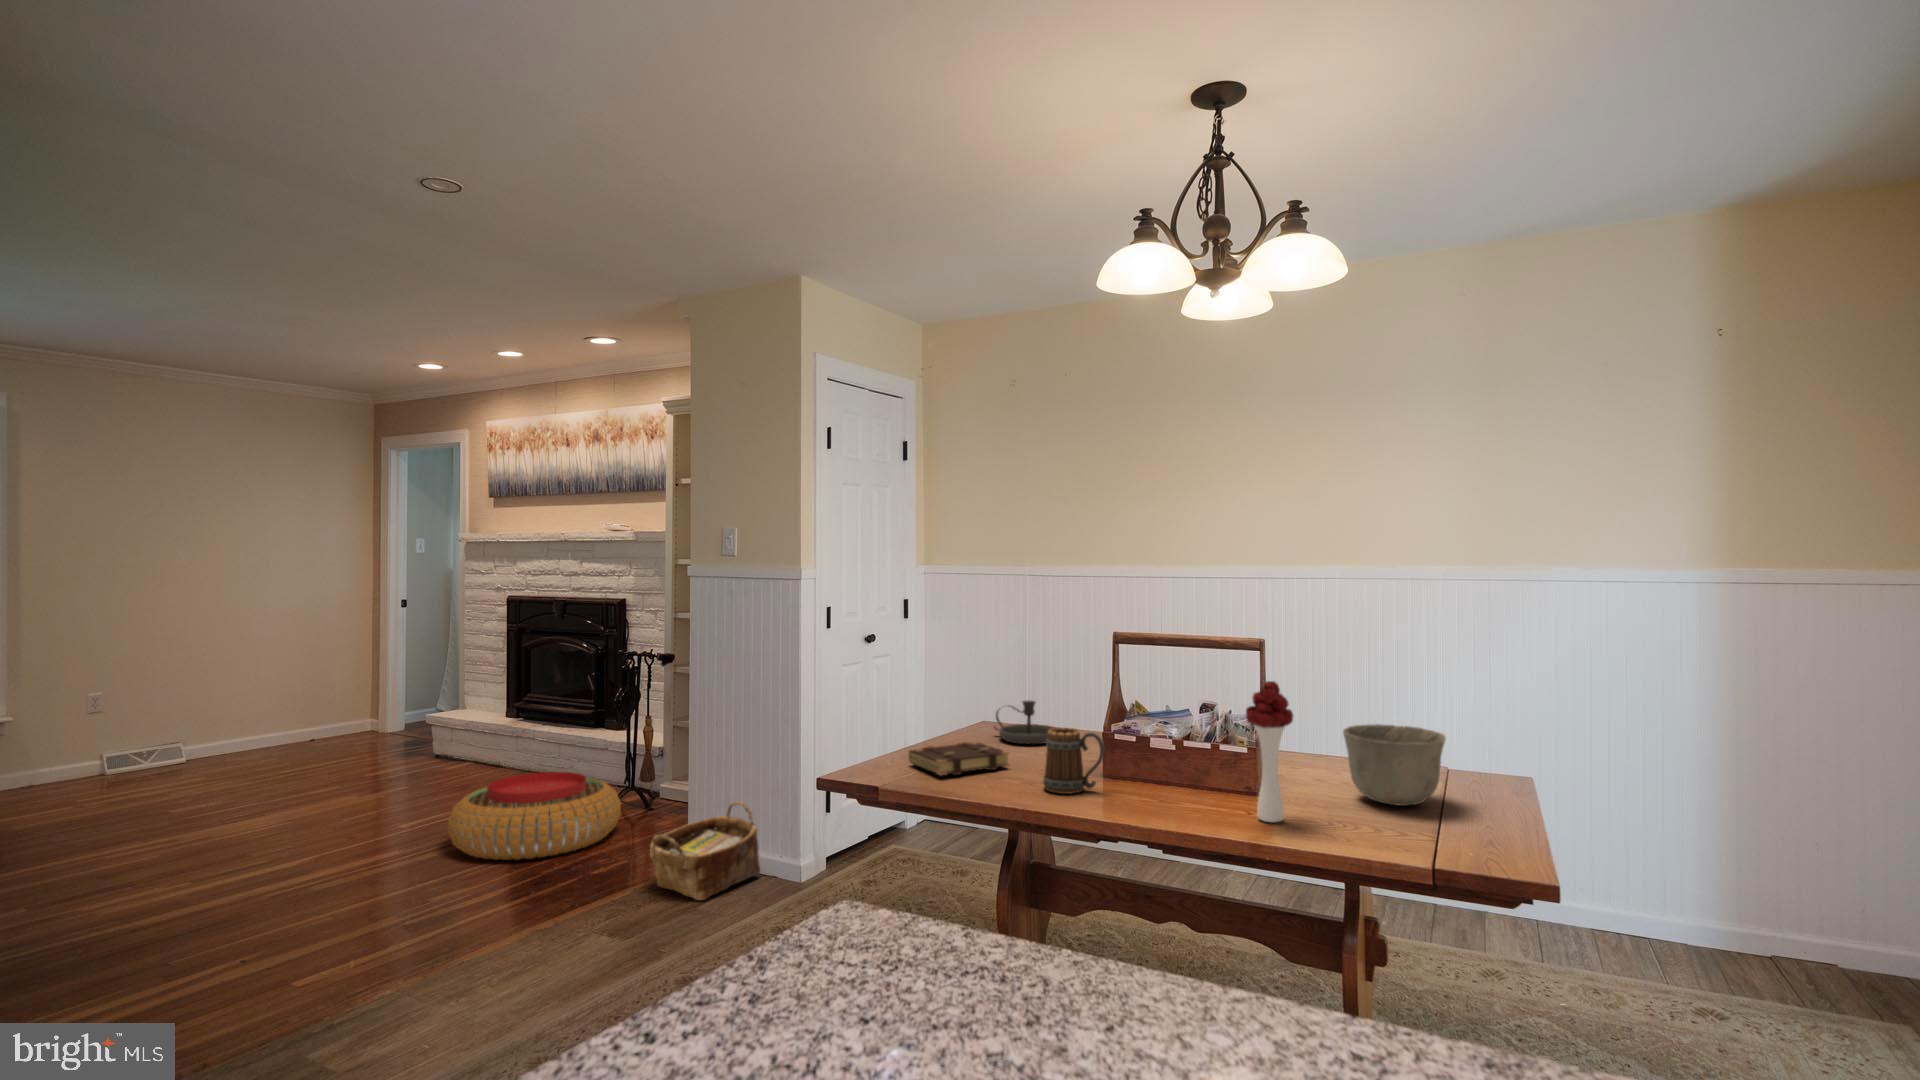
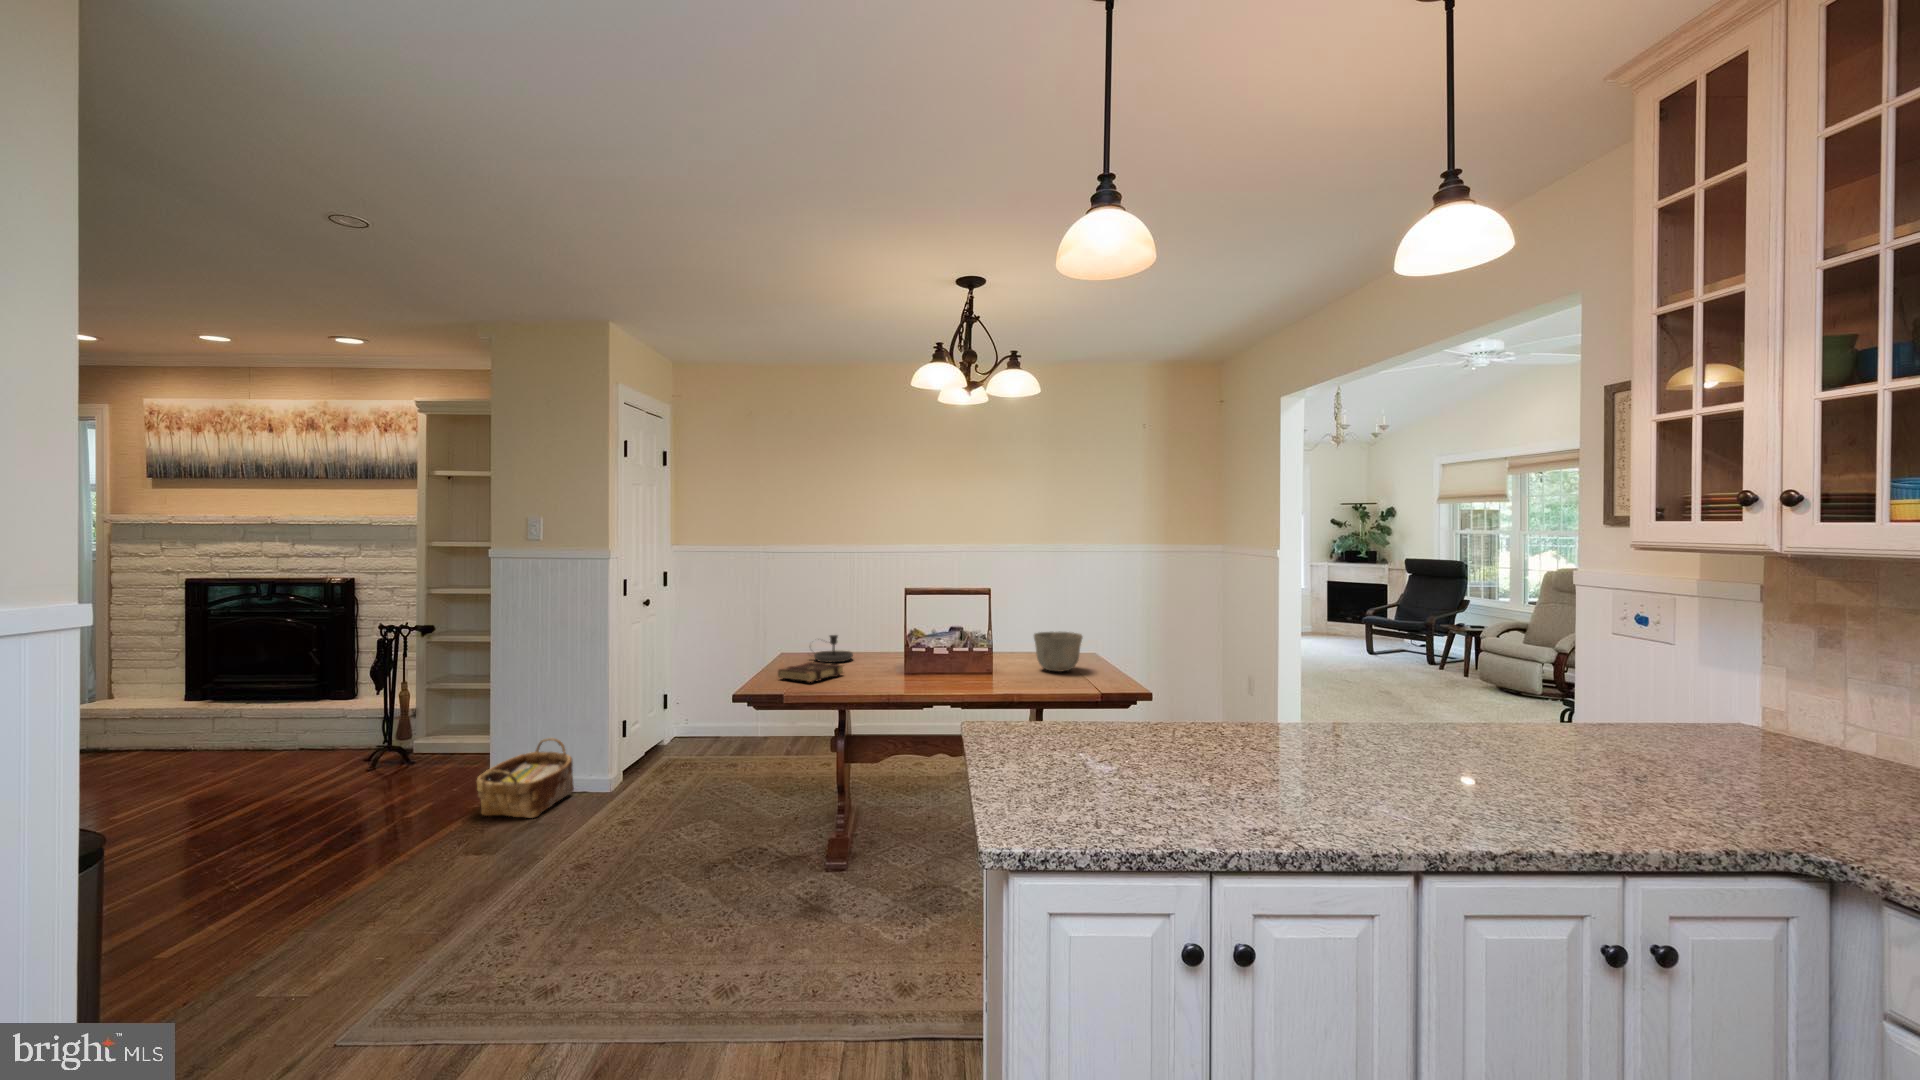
flower bouquet: present [1246,681,1293,822] -> none [1001,609,1024,684]
mug: present [1043,728,1105,794] -> none [879,645,916,684]
pouf: present [448,772,621,860] -> none [202,738,403,826]

